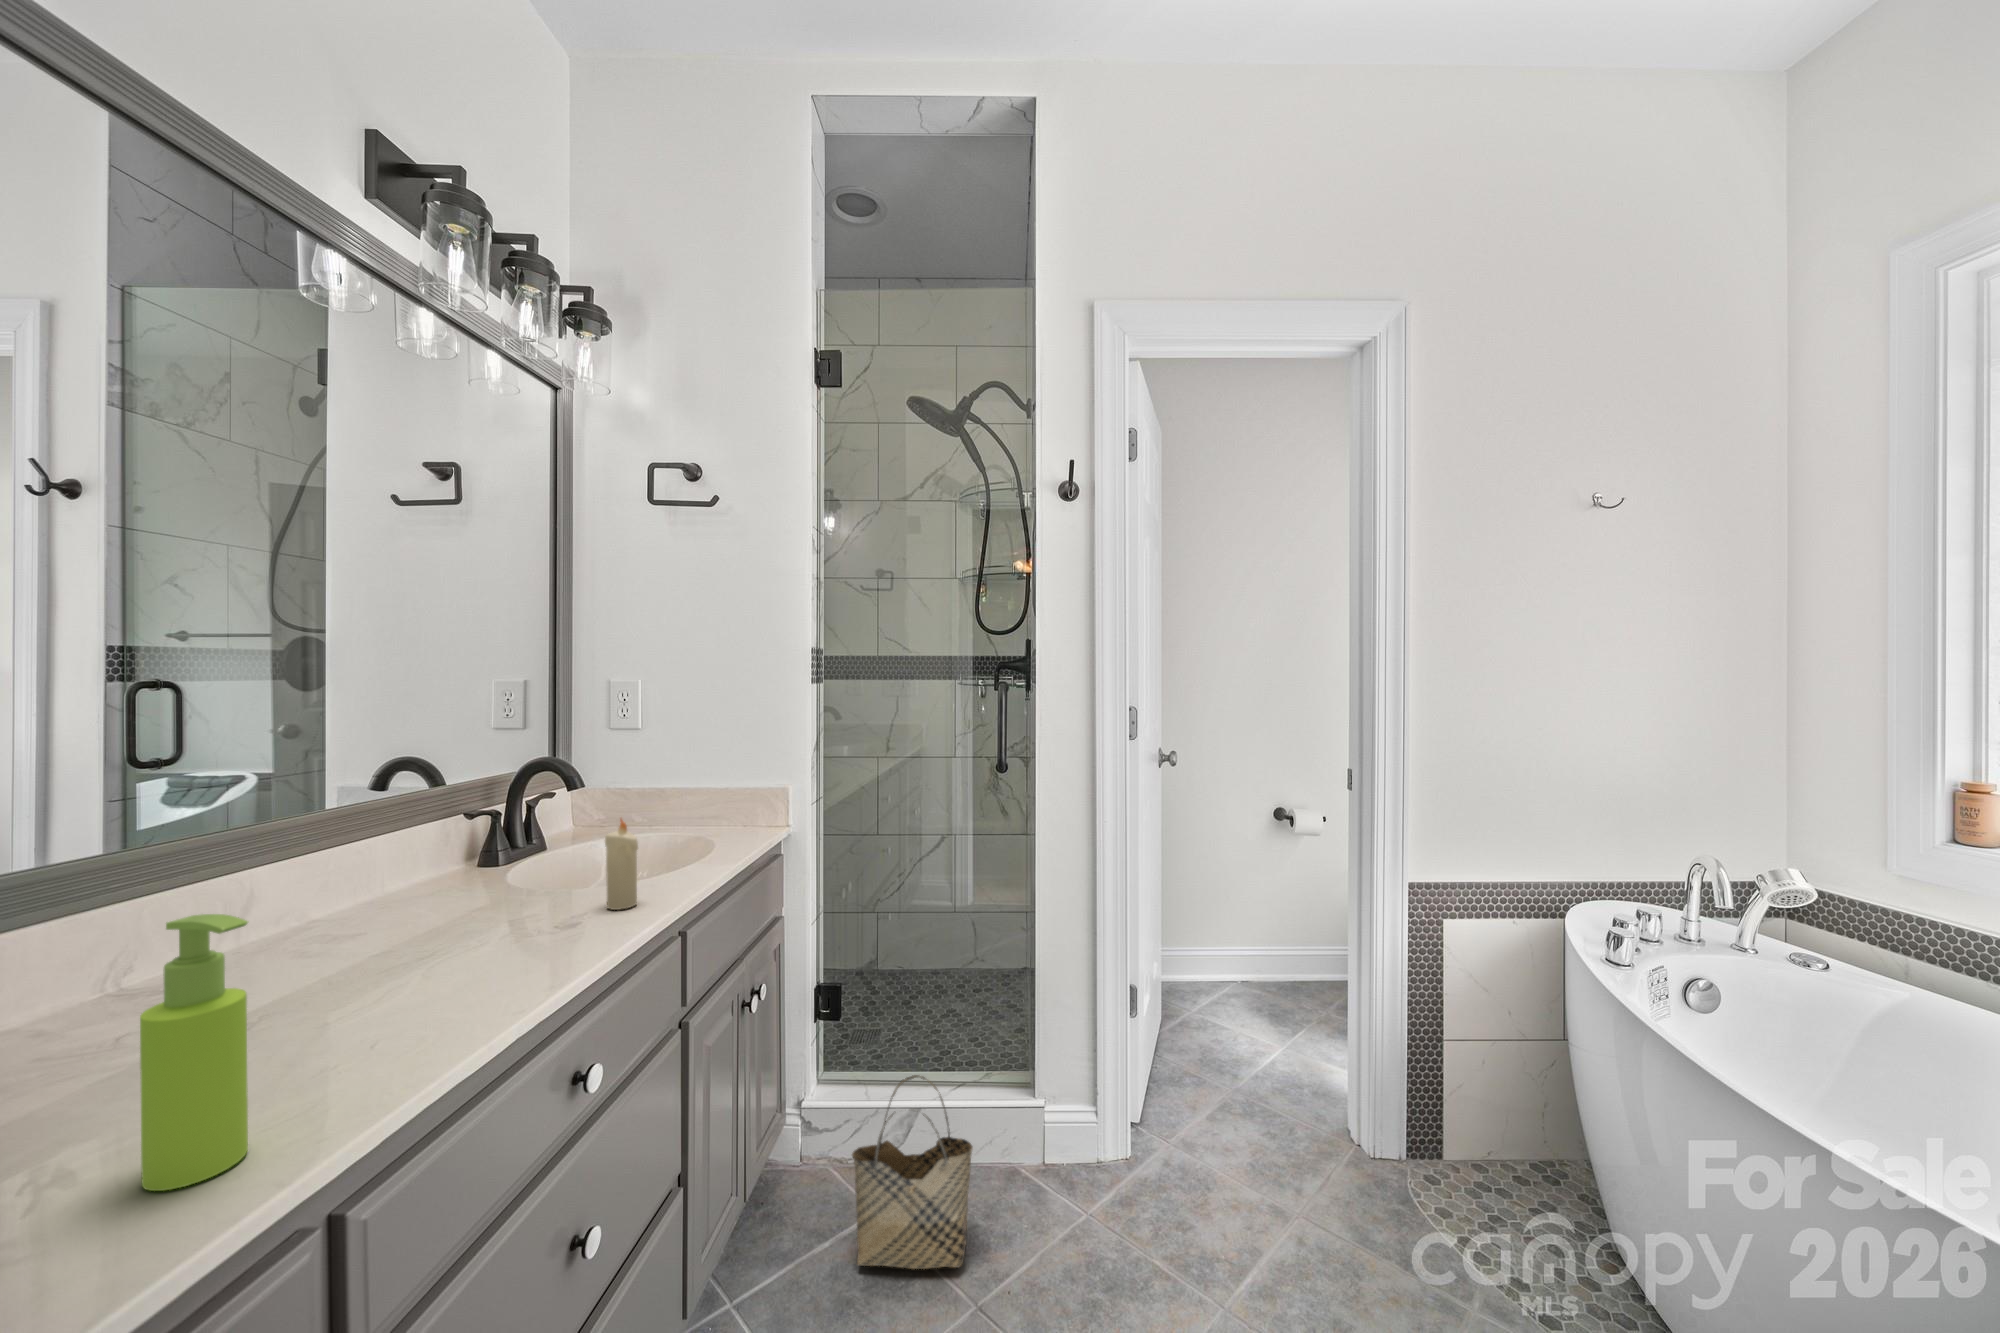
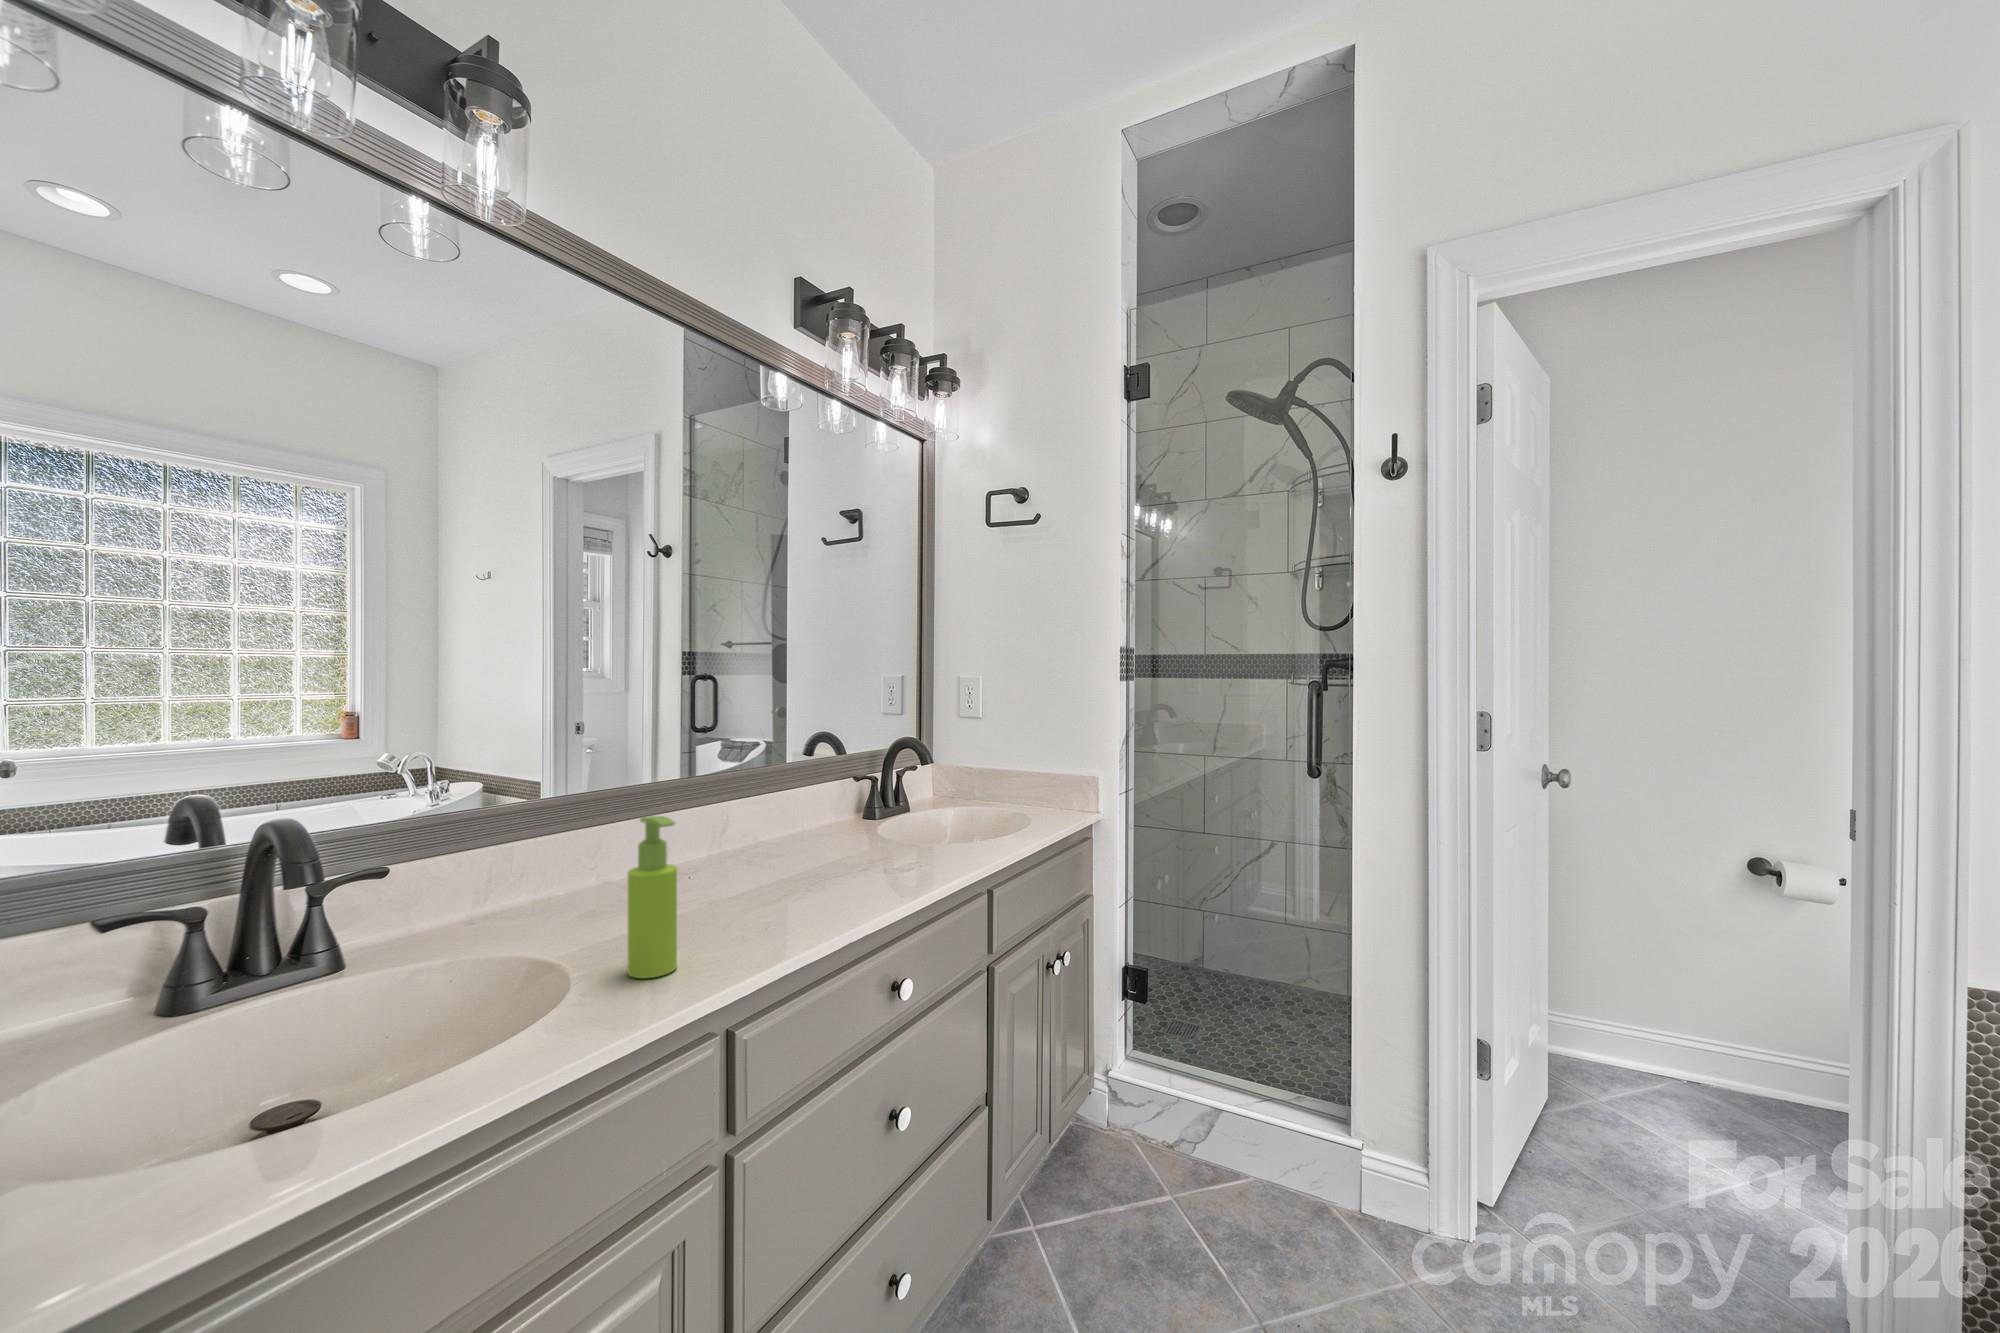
candle: present [605,819,638,910] -> none [929,788,953,863]
woven basket: present [852,1075,973,1269] -> none [1142,1071,1264,1273]

